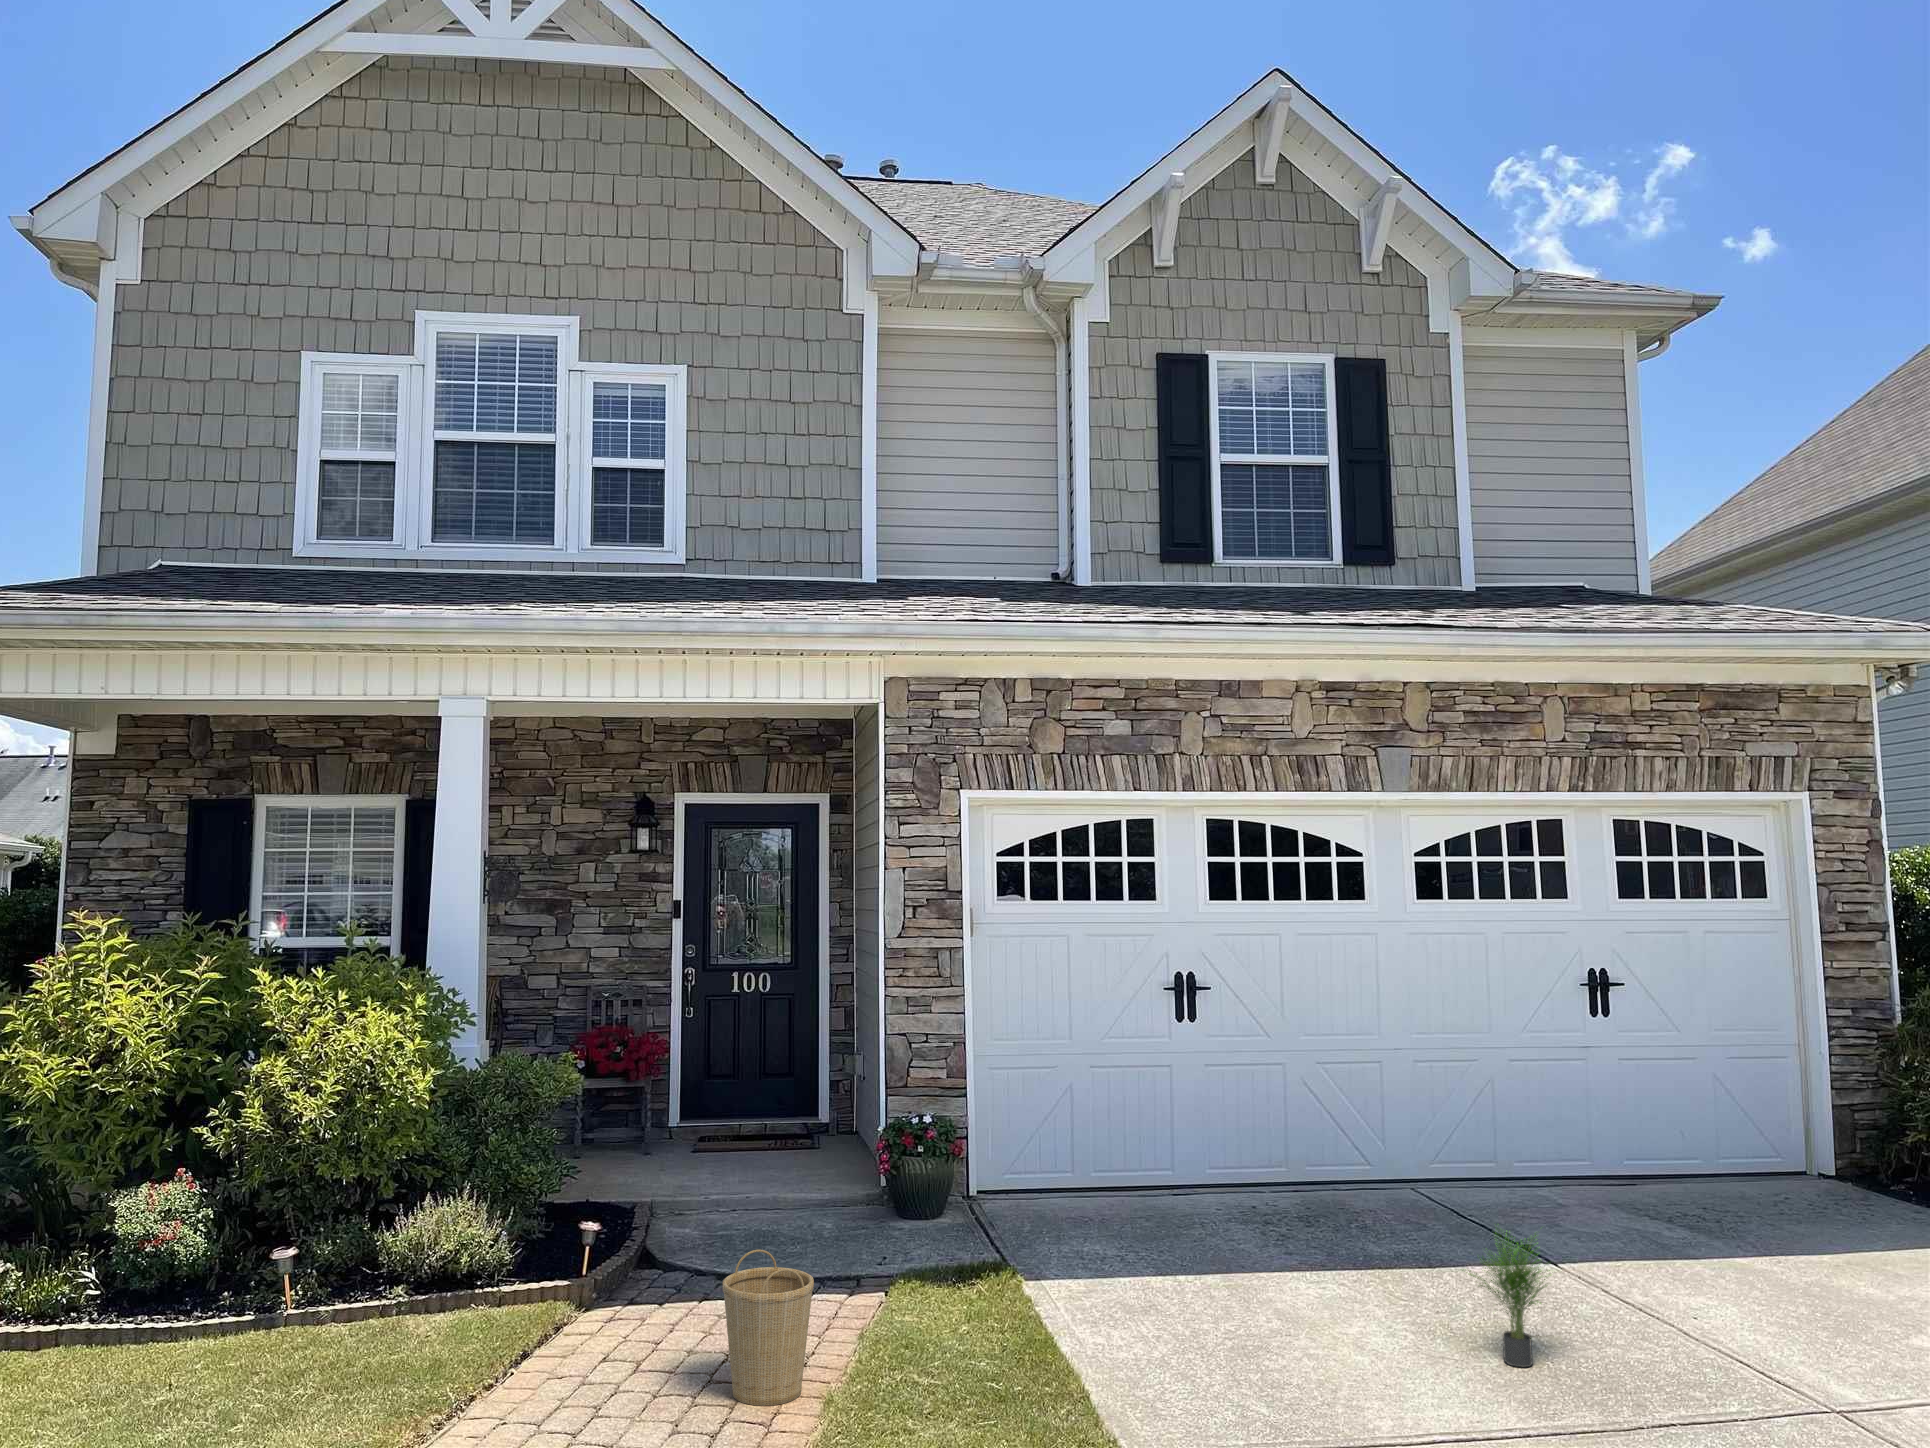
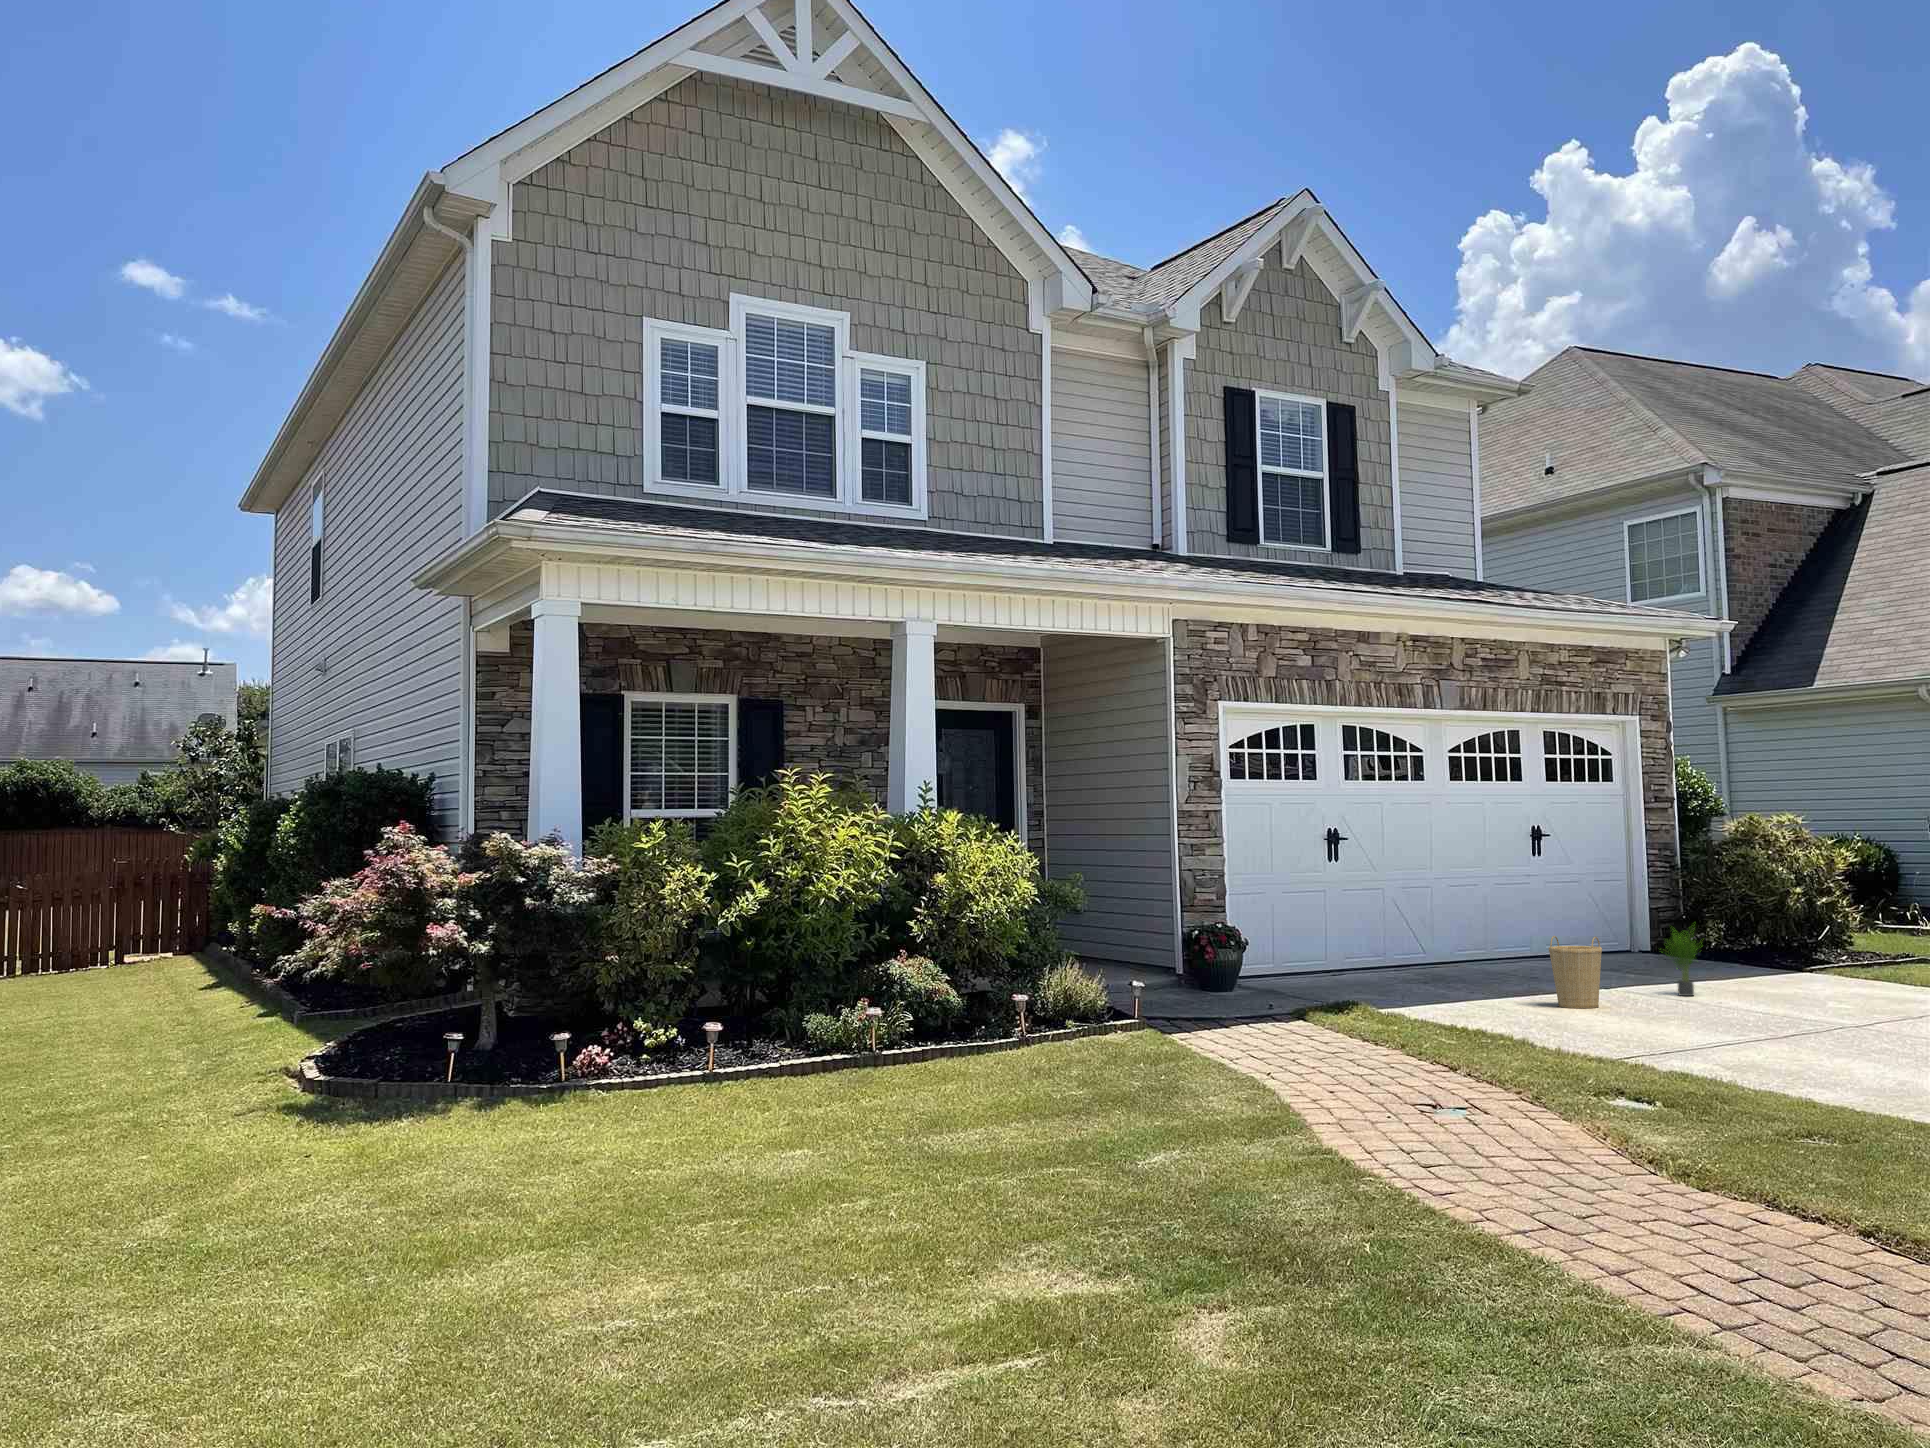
basket: present [722,1250,814,1406] -> present [1549,936,1602,1008]

